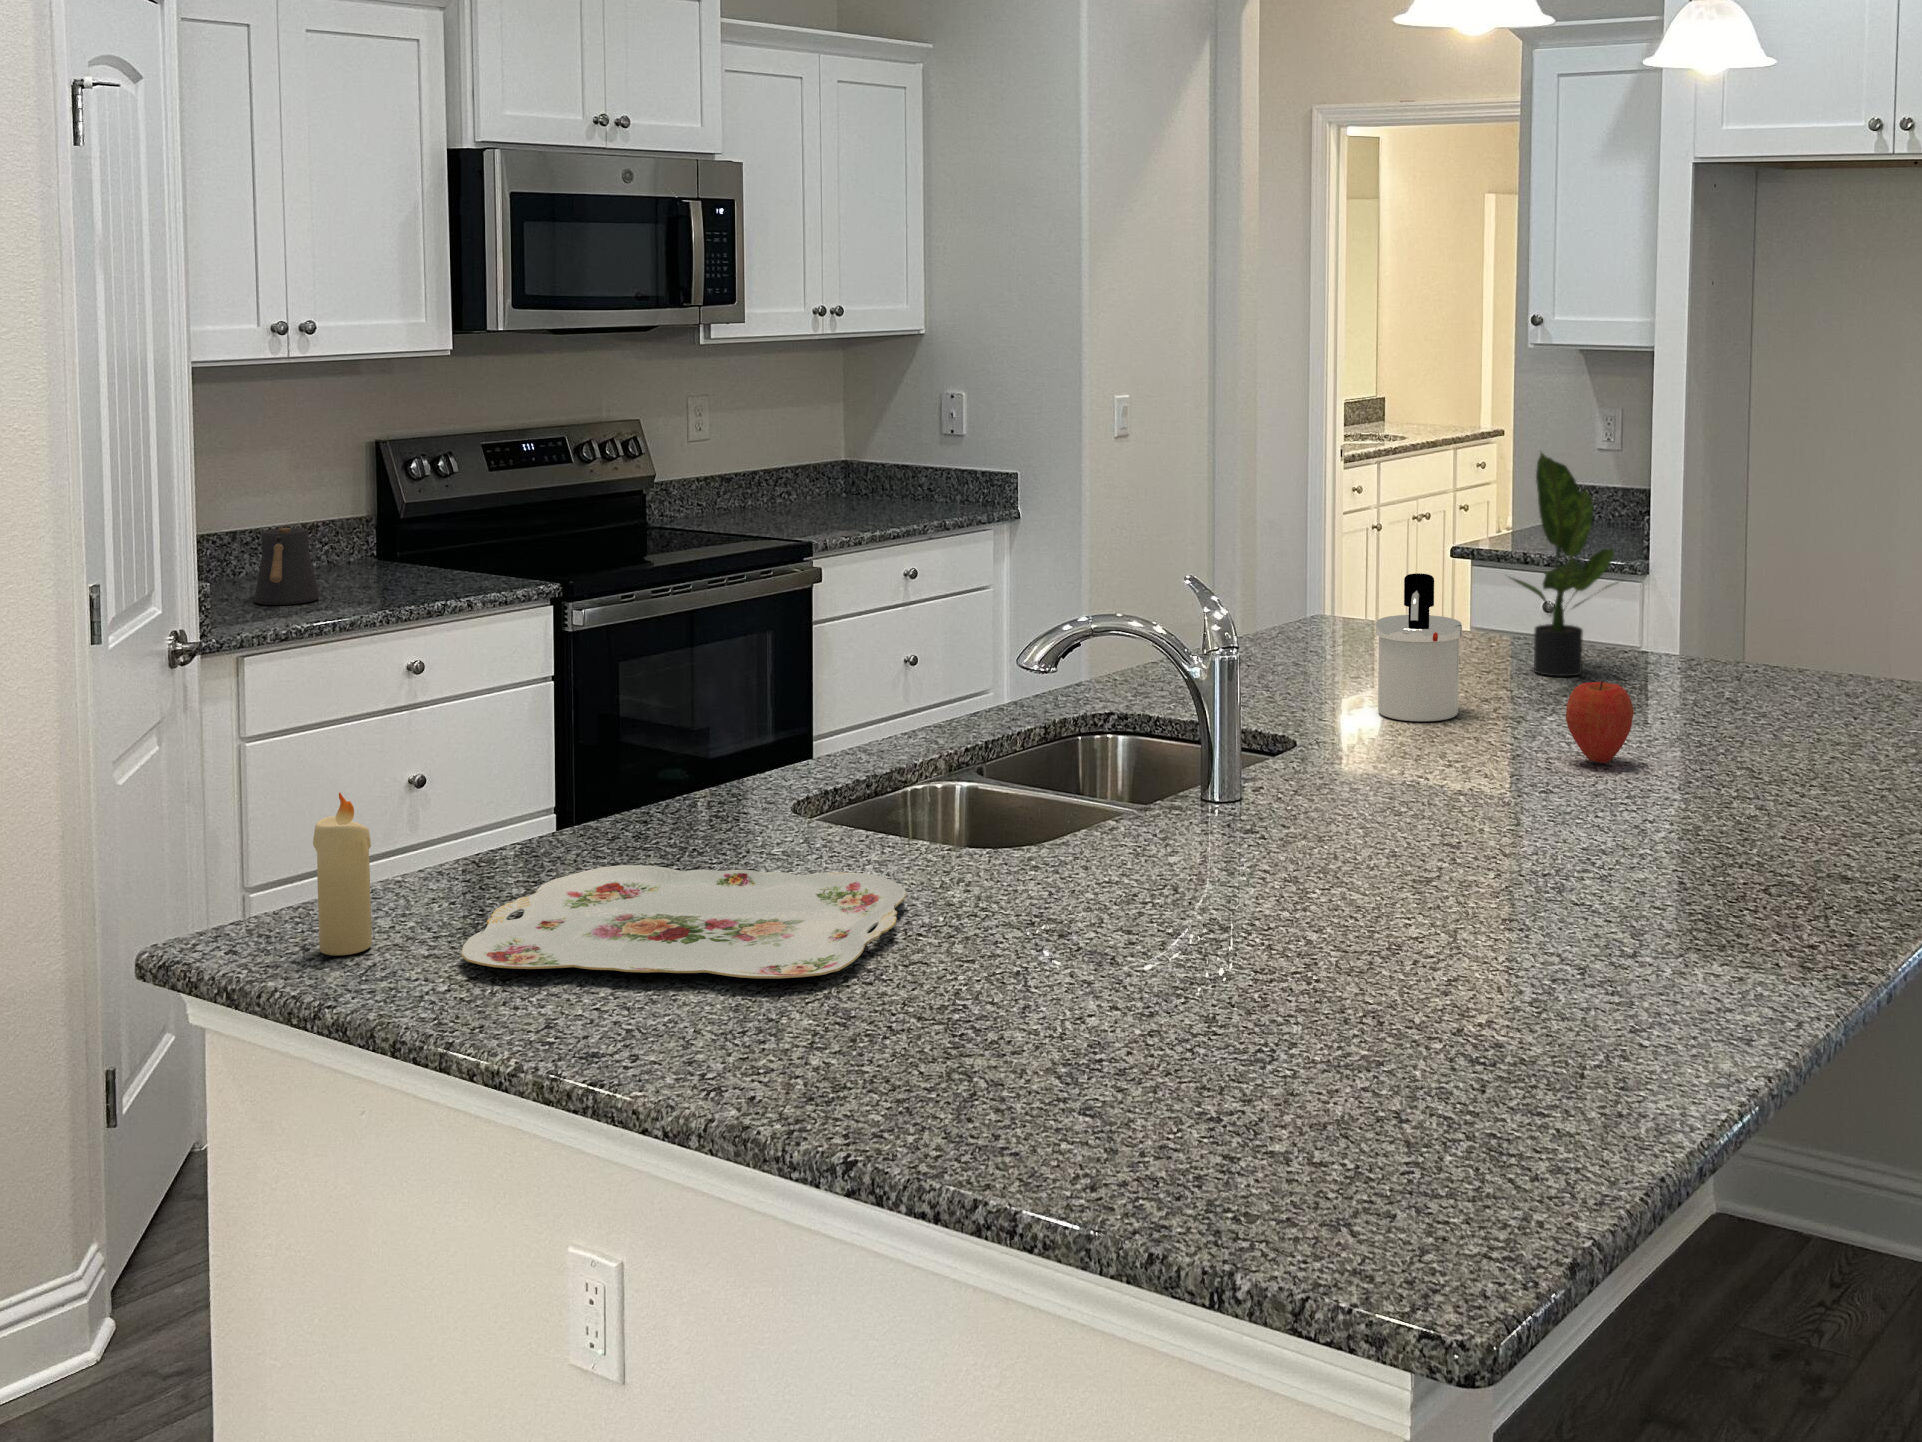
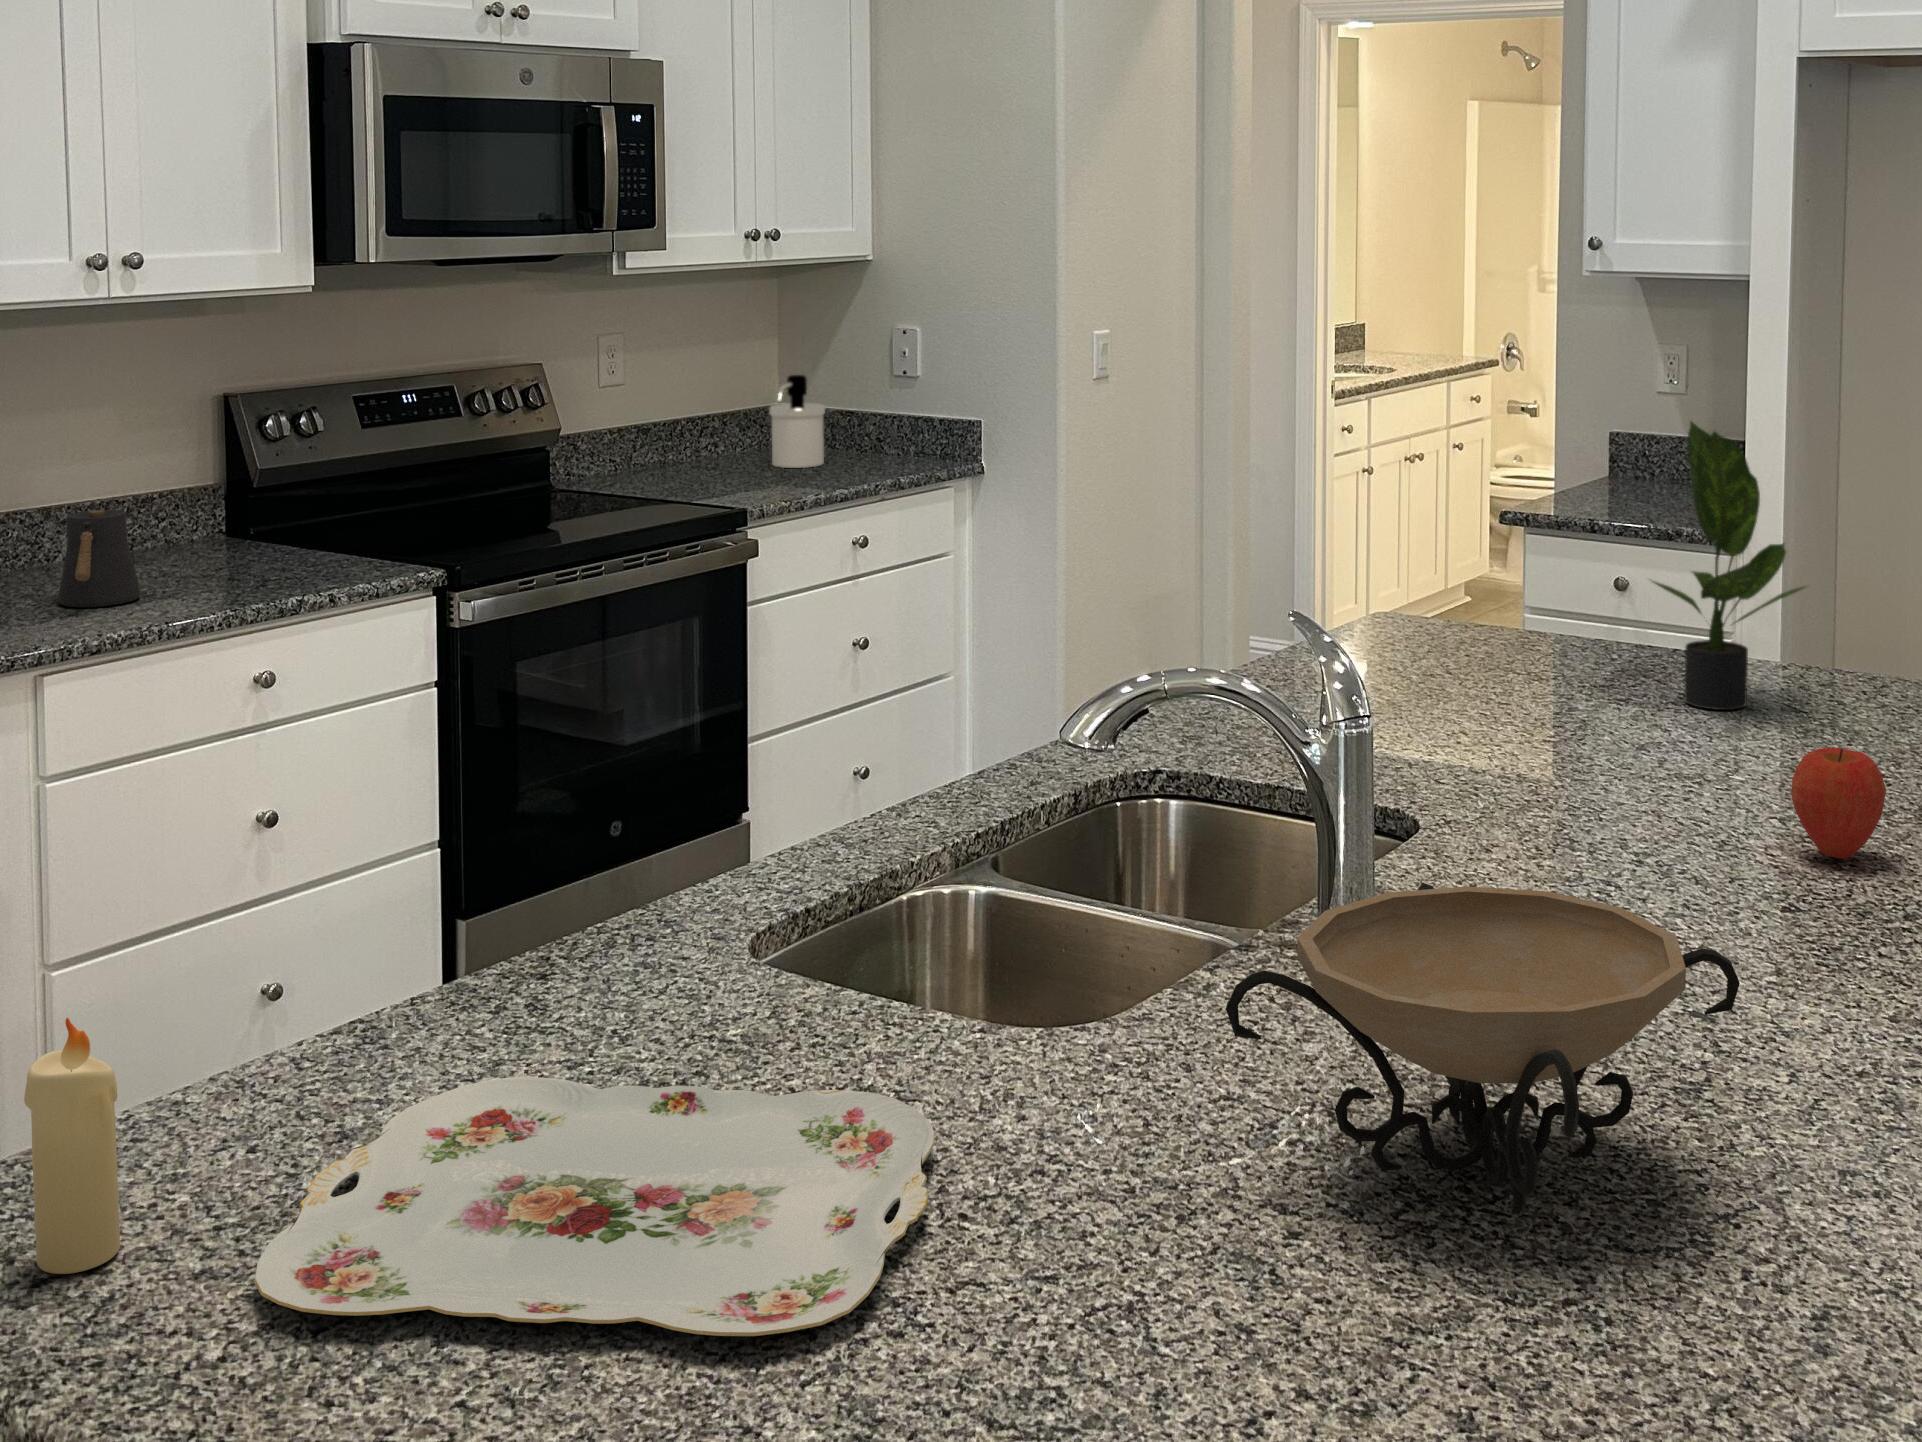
soap dispenser: present [1376,573,1462,721] -> present [769,375,825,468]
decorative bowl: none [1096,740,1445,935] -> present [1226,883,1740,1215]

